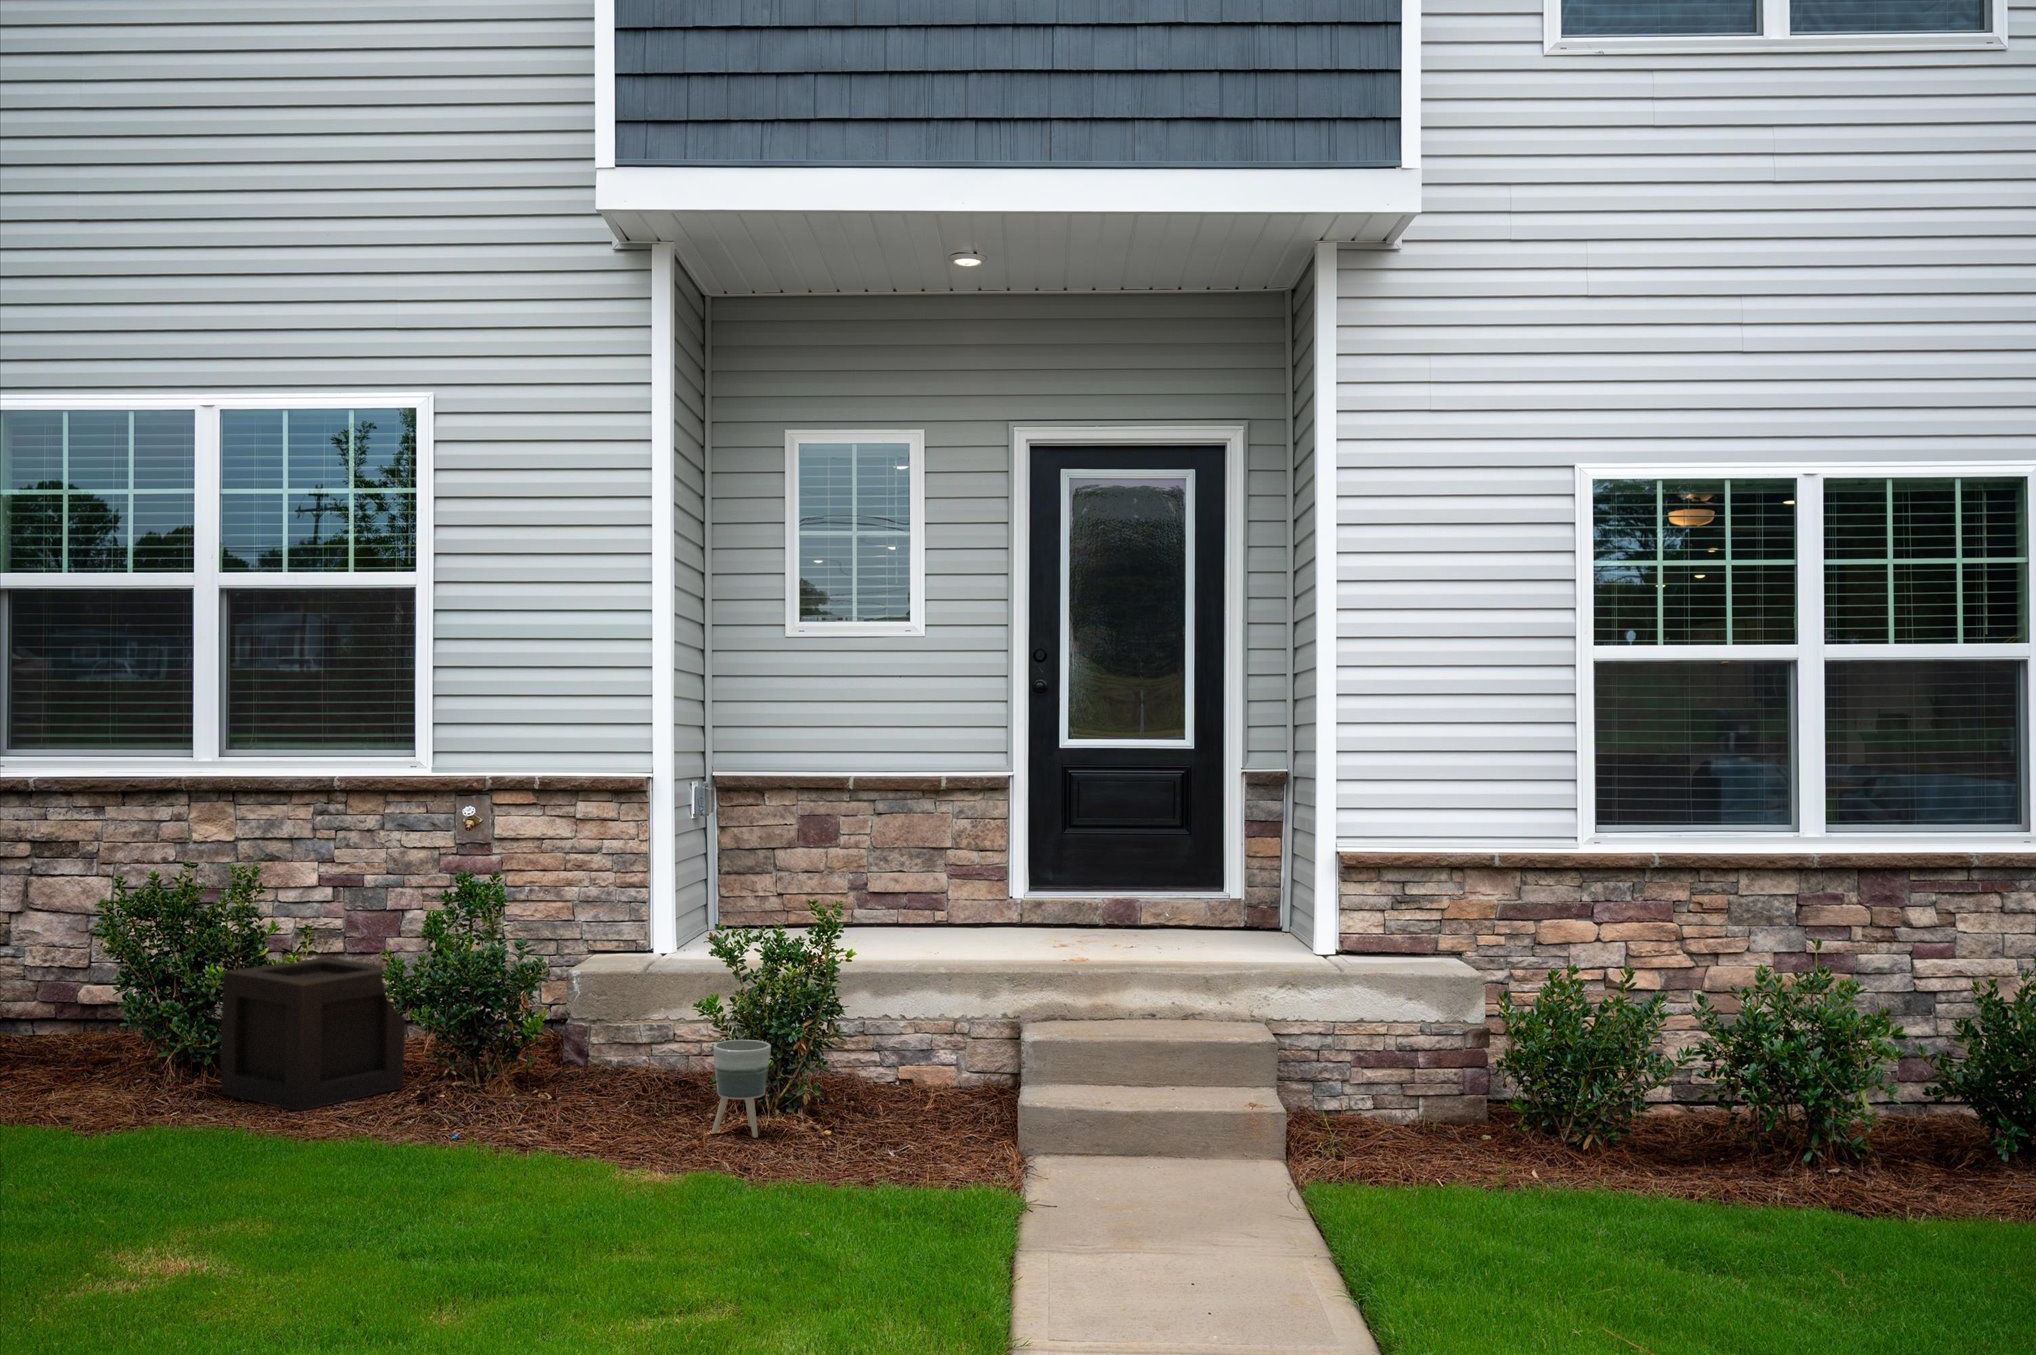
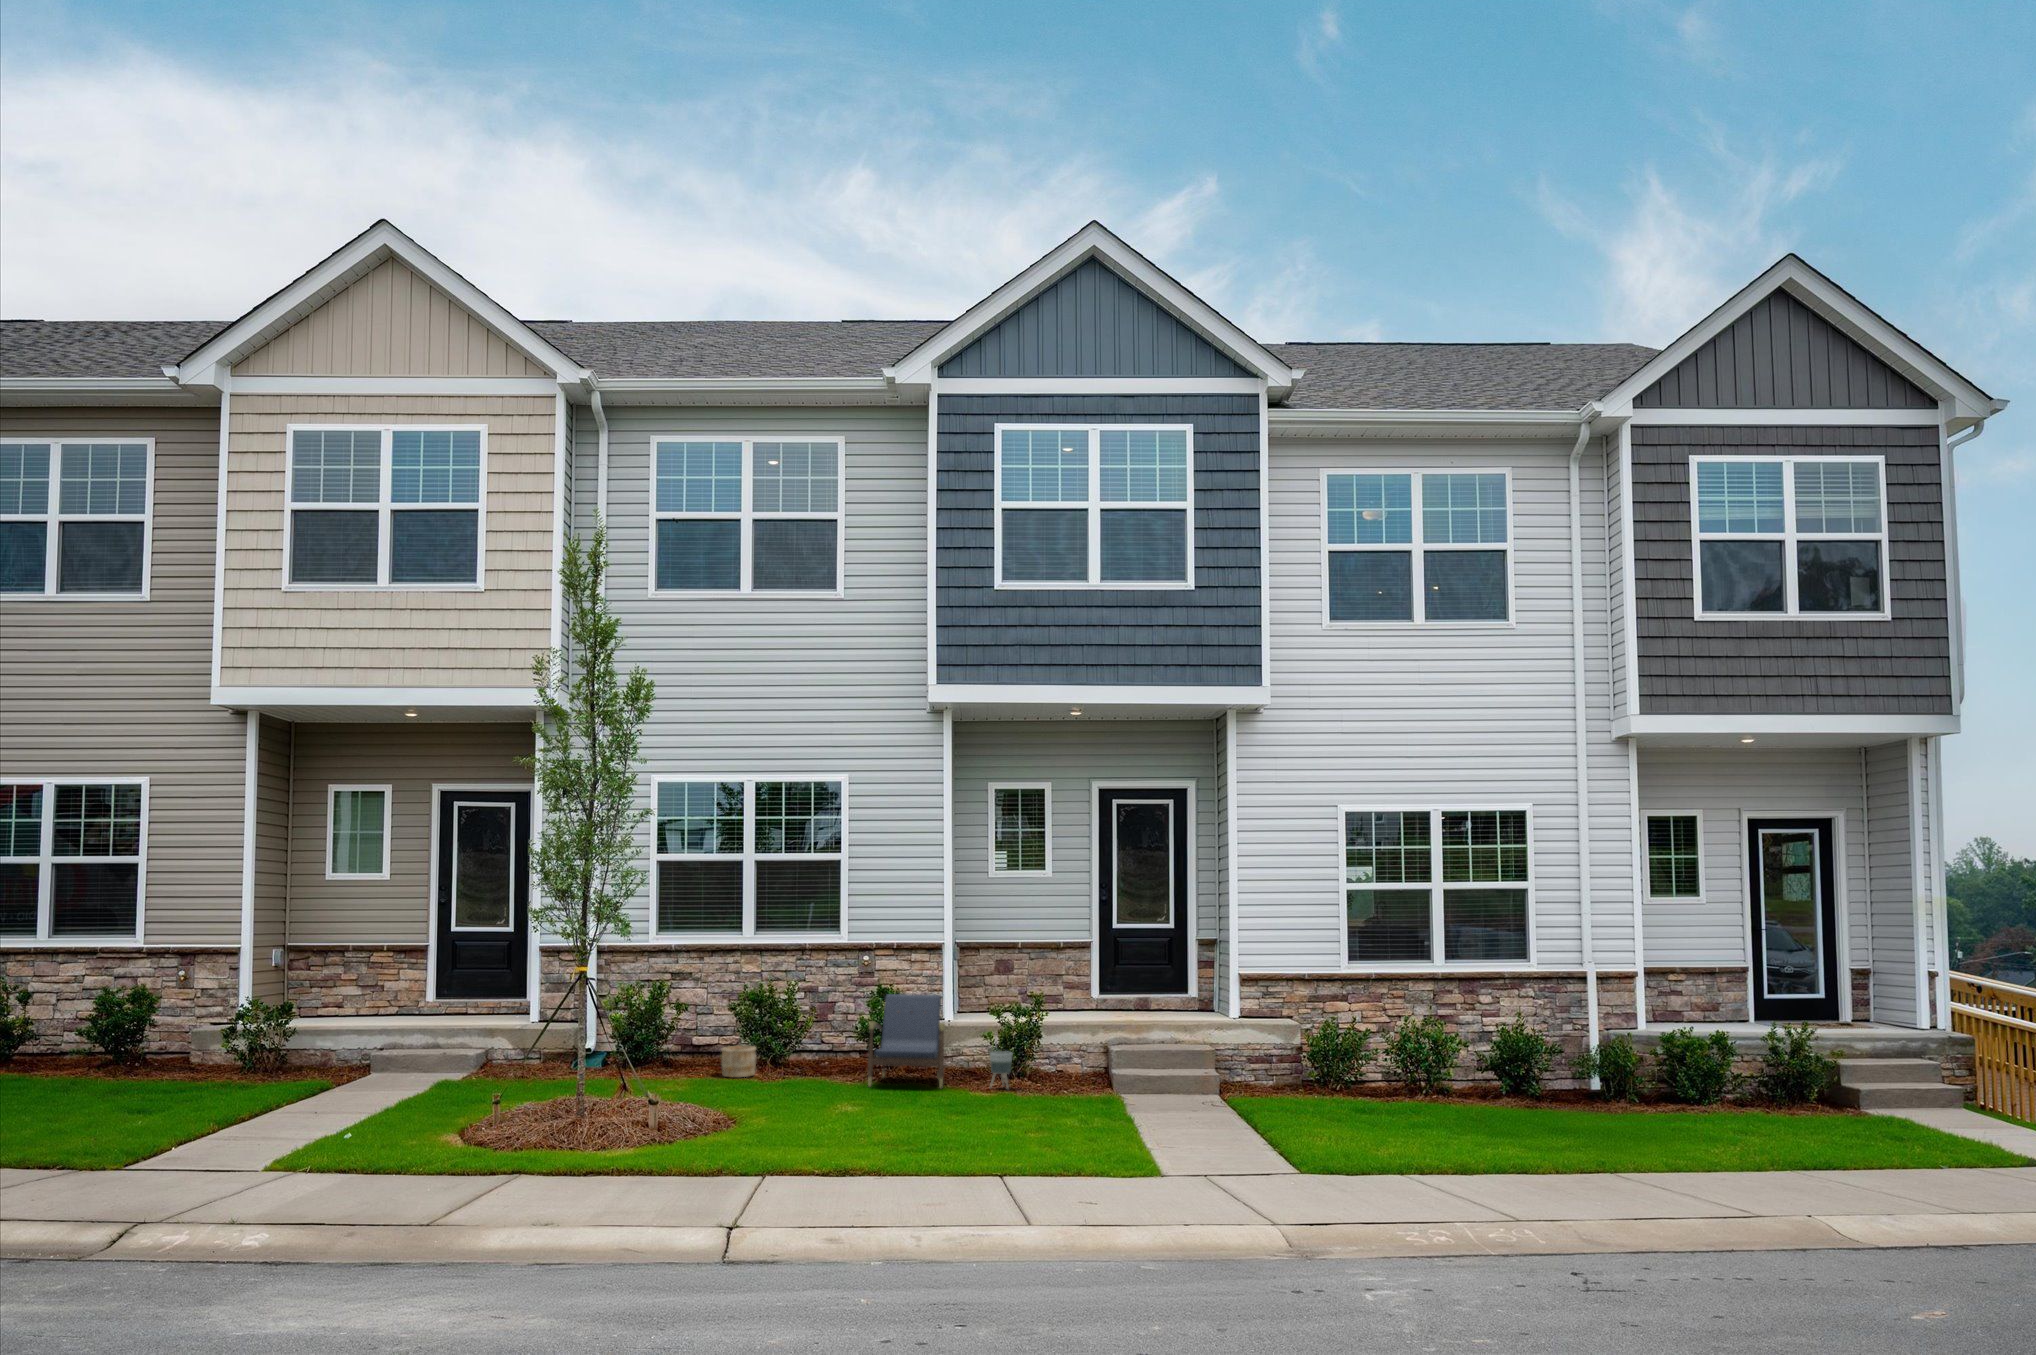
lounge chair: none [411,895,623,1133] -> present [868,994,946,1088]
wooden crate: present [221,957,406,1111] -> none [777,1022,850,1083]
wooden bucket: none [91,1012,187,1091] -> present [721,1046,756,1077]

